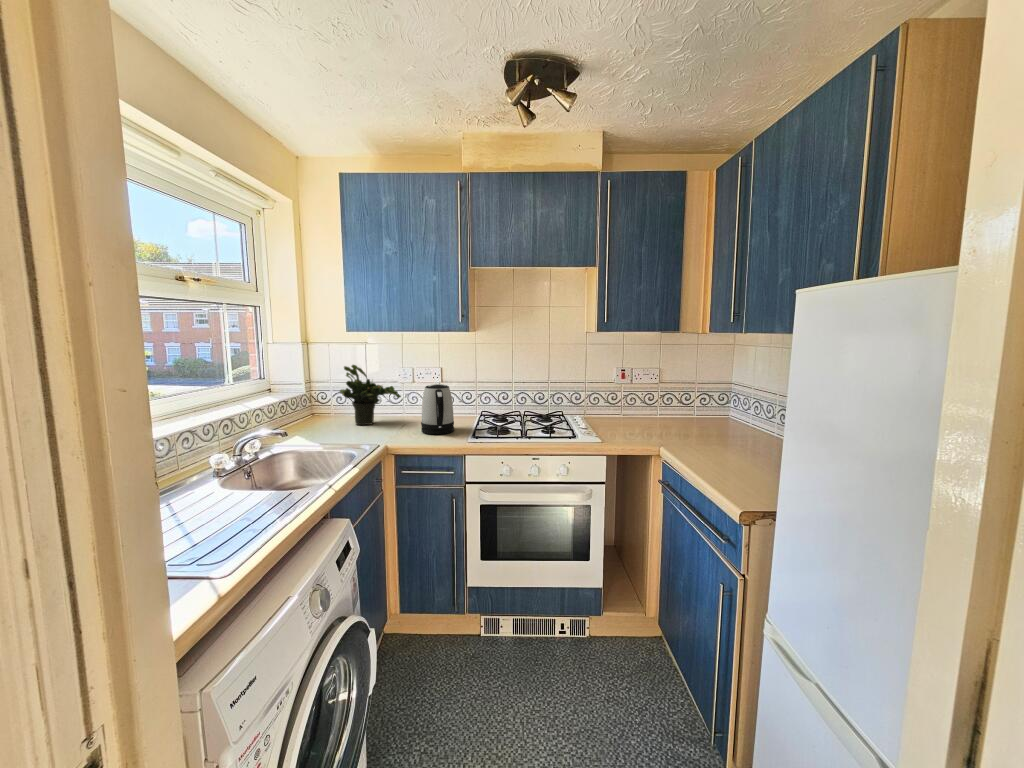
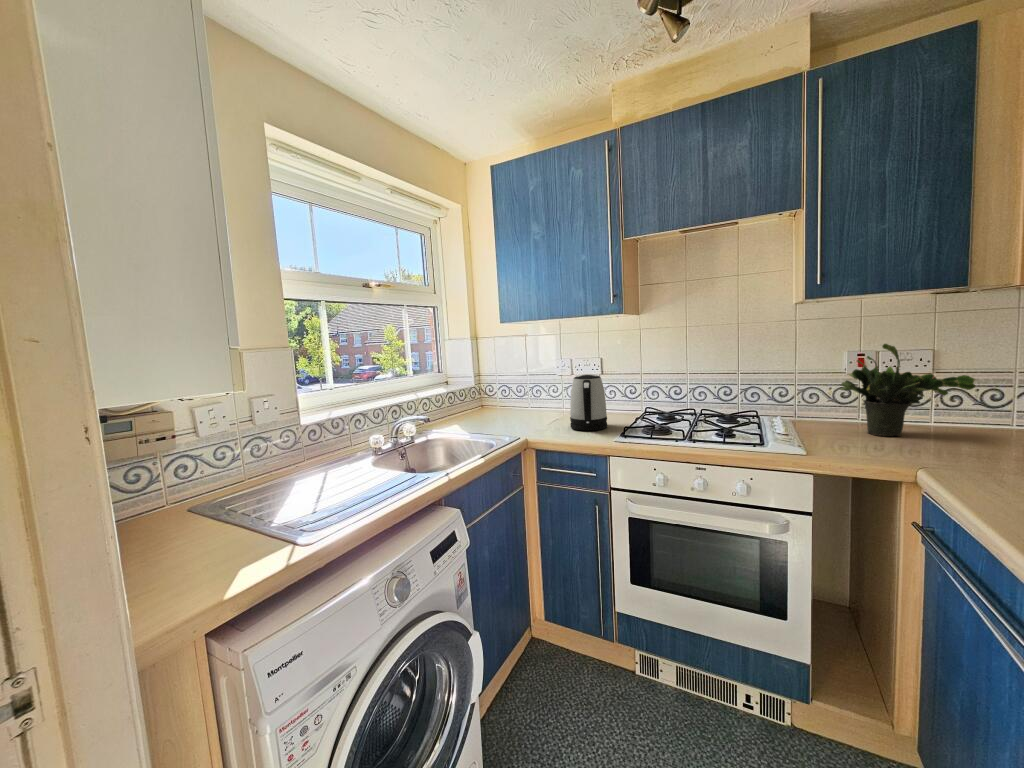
potted plant: present [340,365,401,425] -> present [840,344,976,436]

